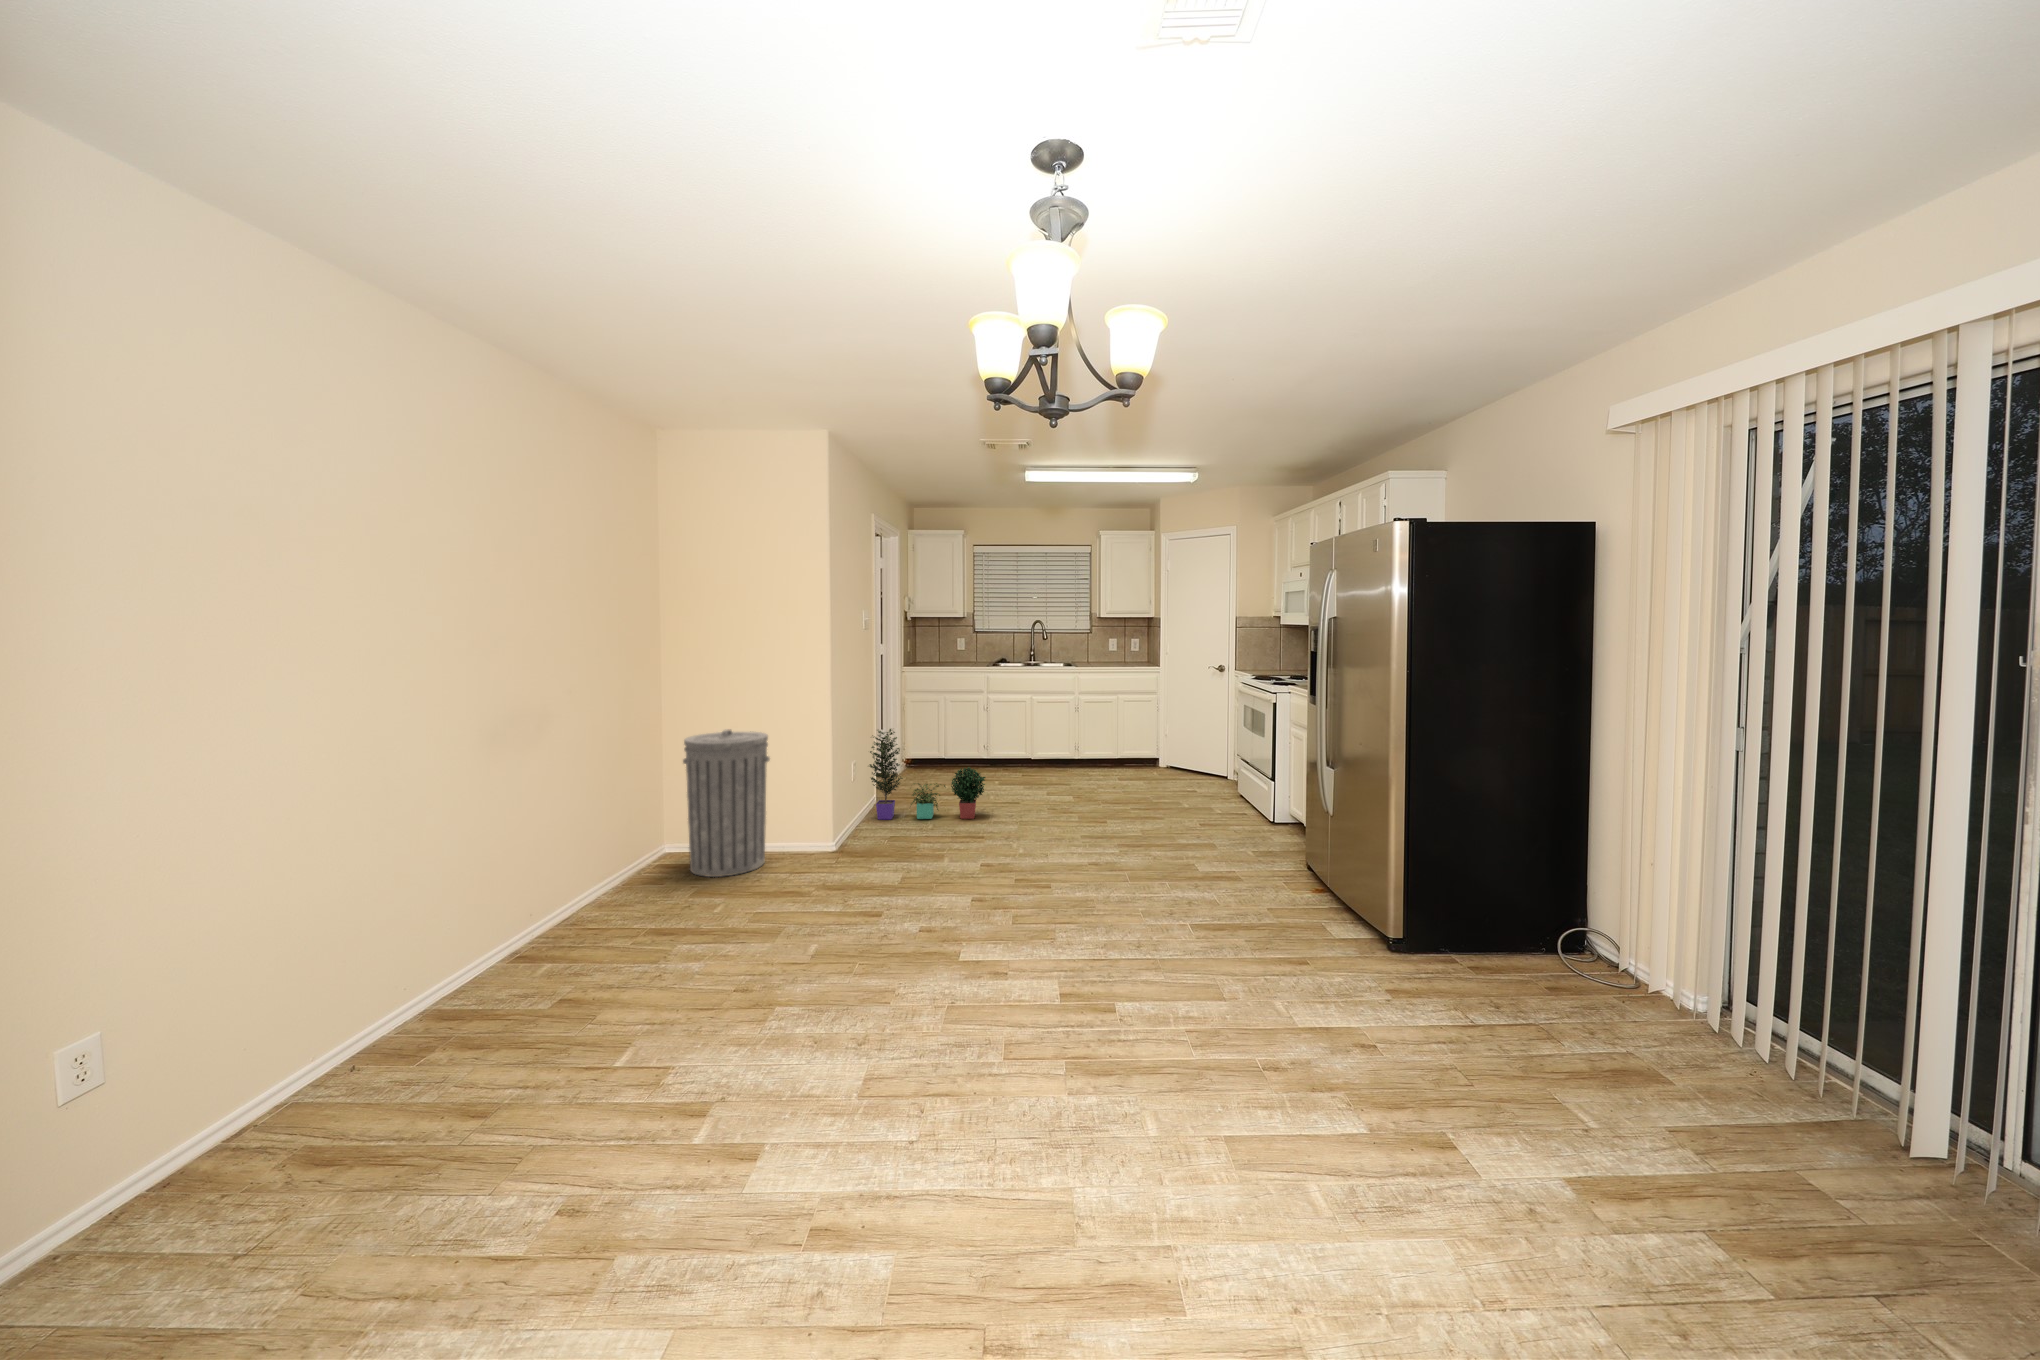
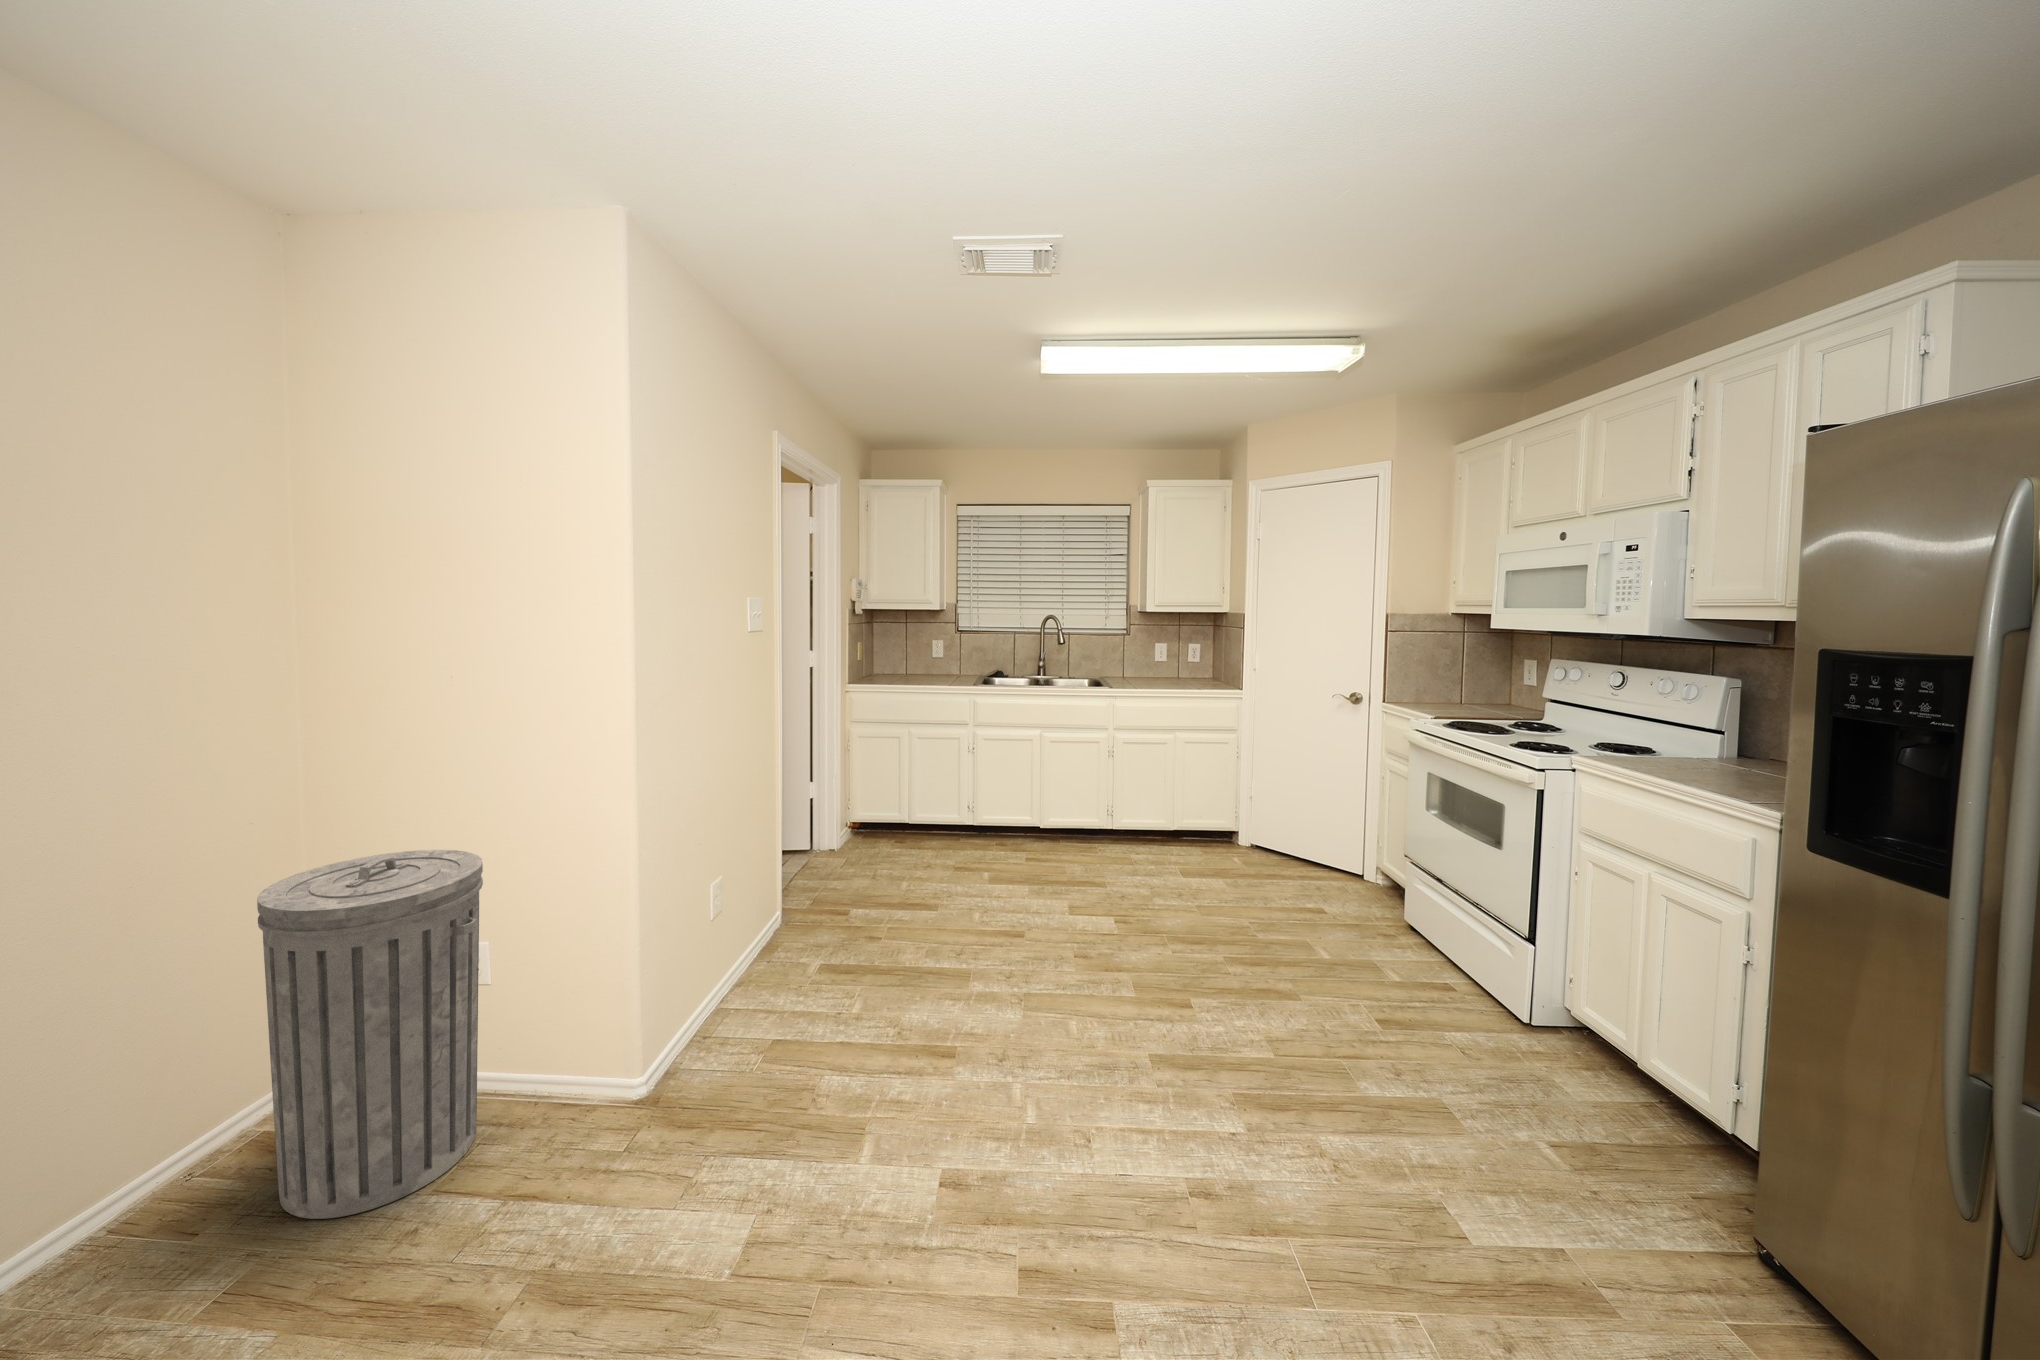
potted plant: present [869,729,986,820] -> none [745,814,964,986]

